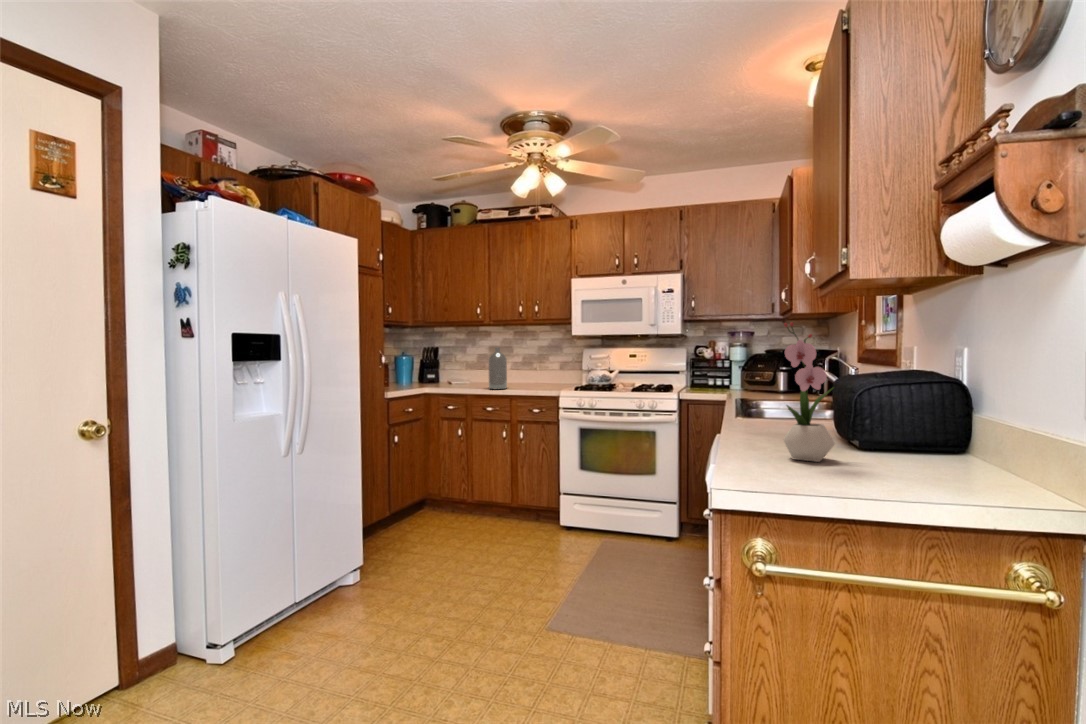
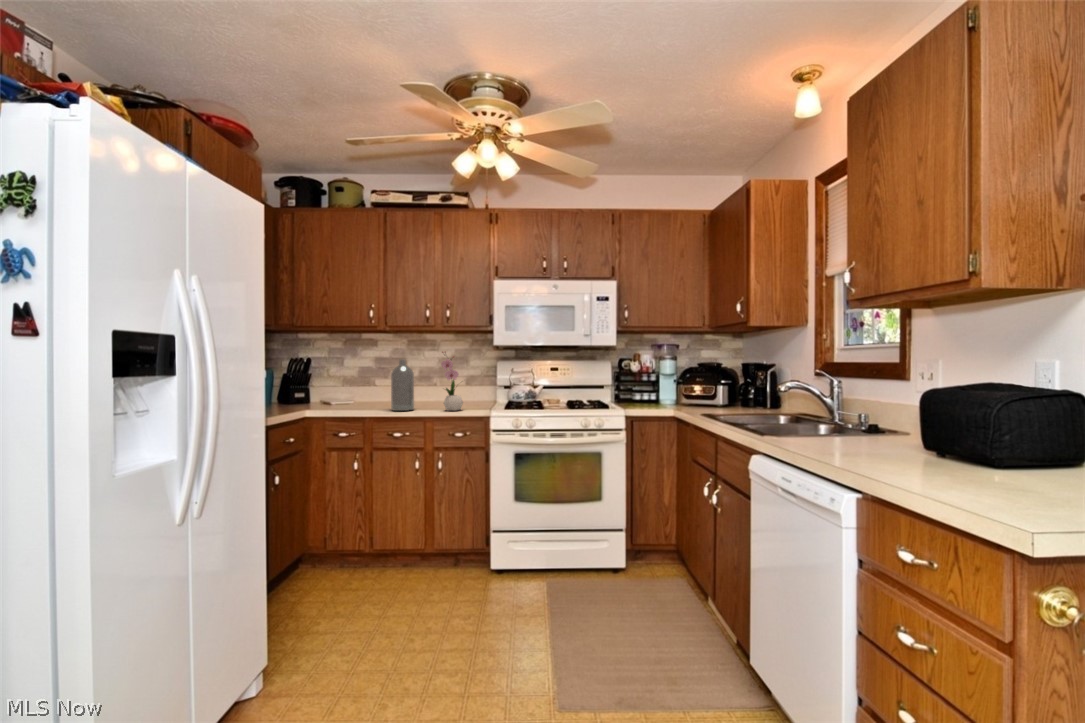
flower arrangement: present [783,322,835,462] -> present [441,352,463,411]

